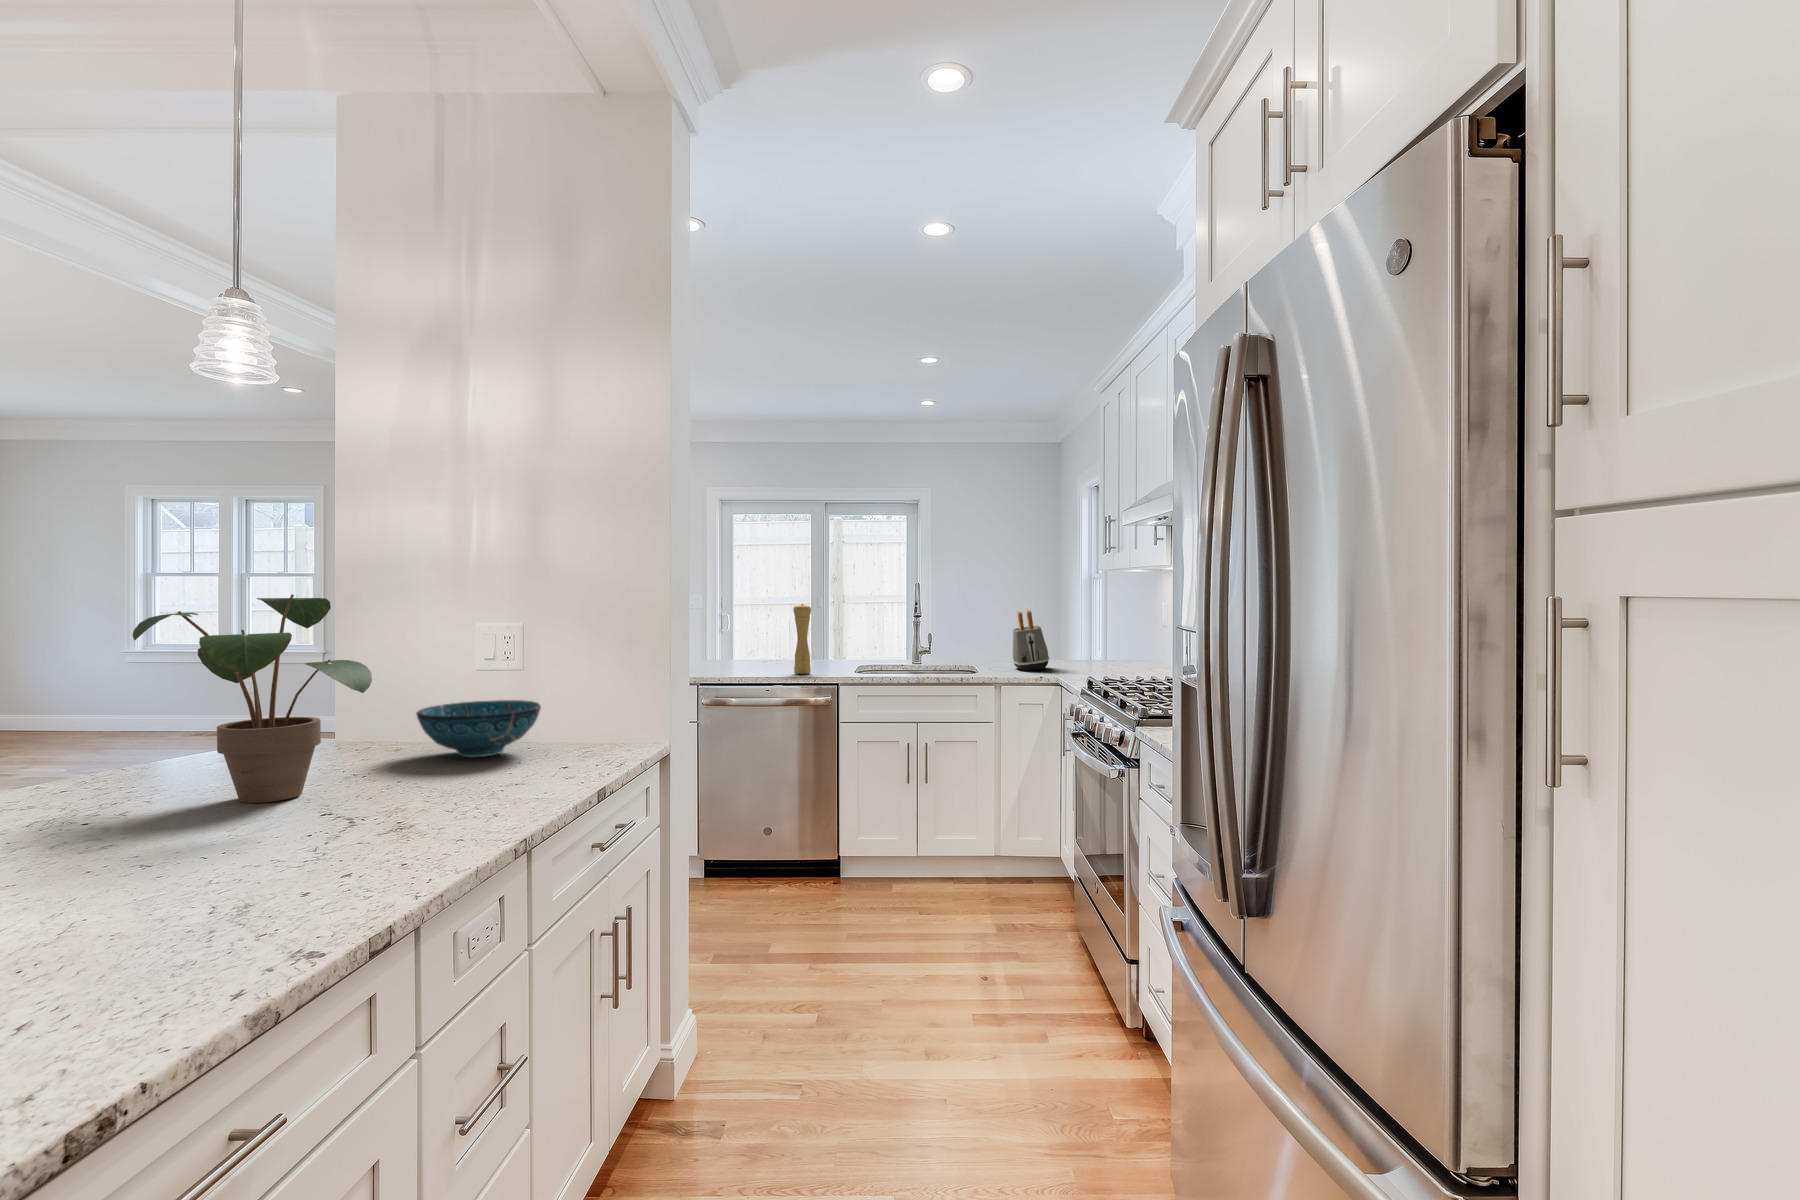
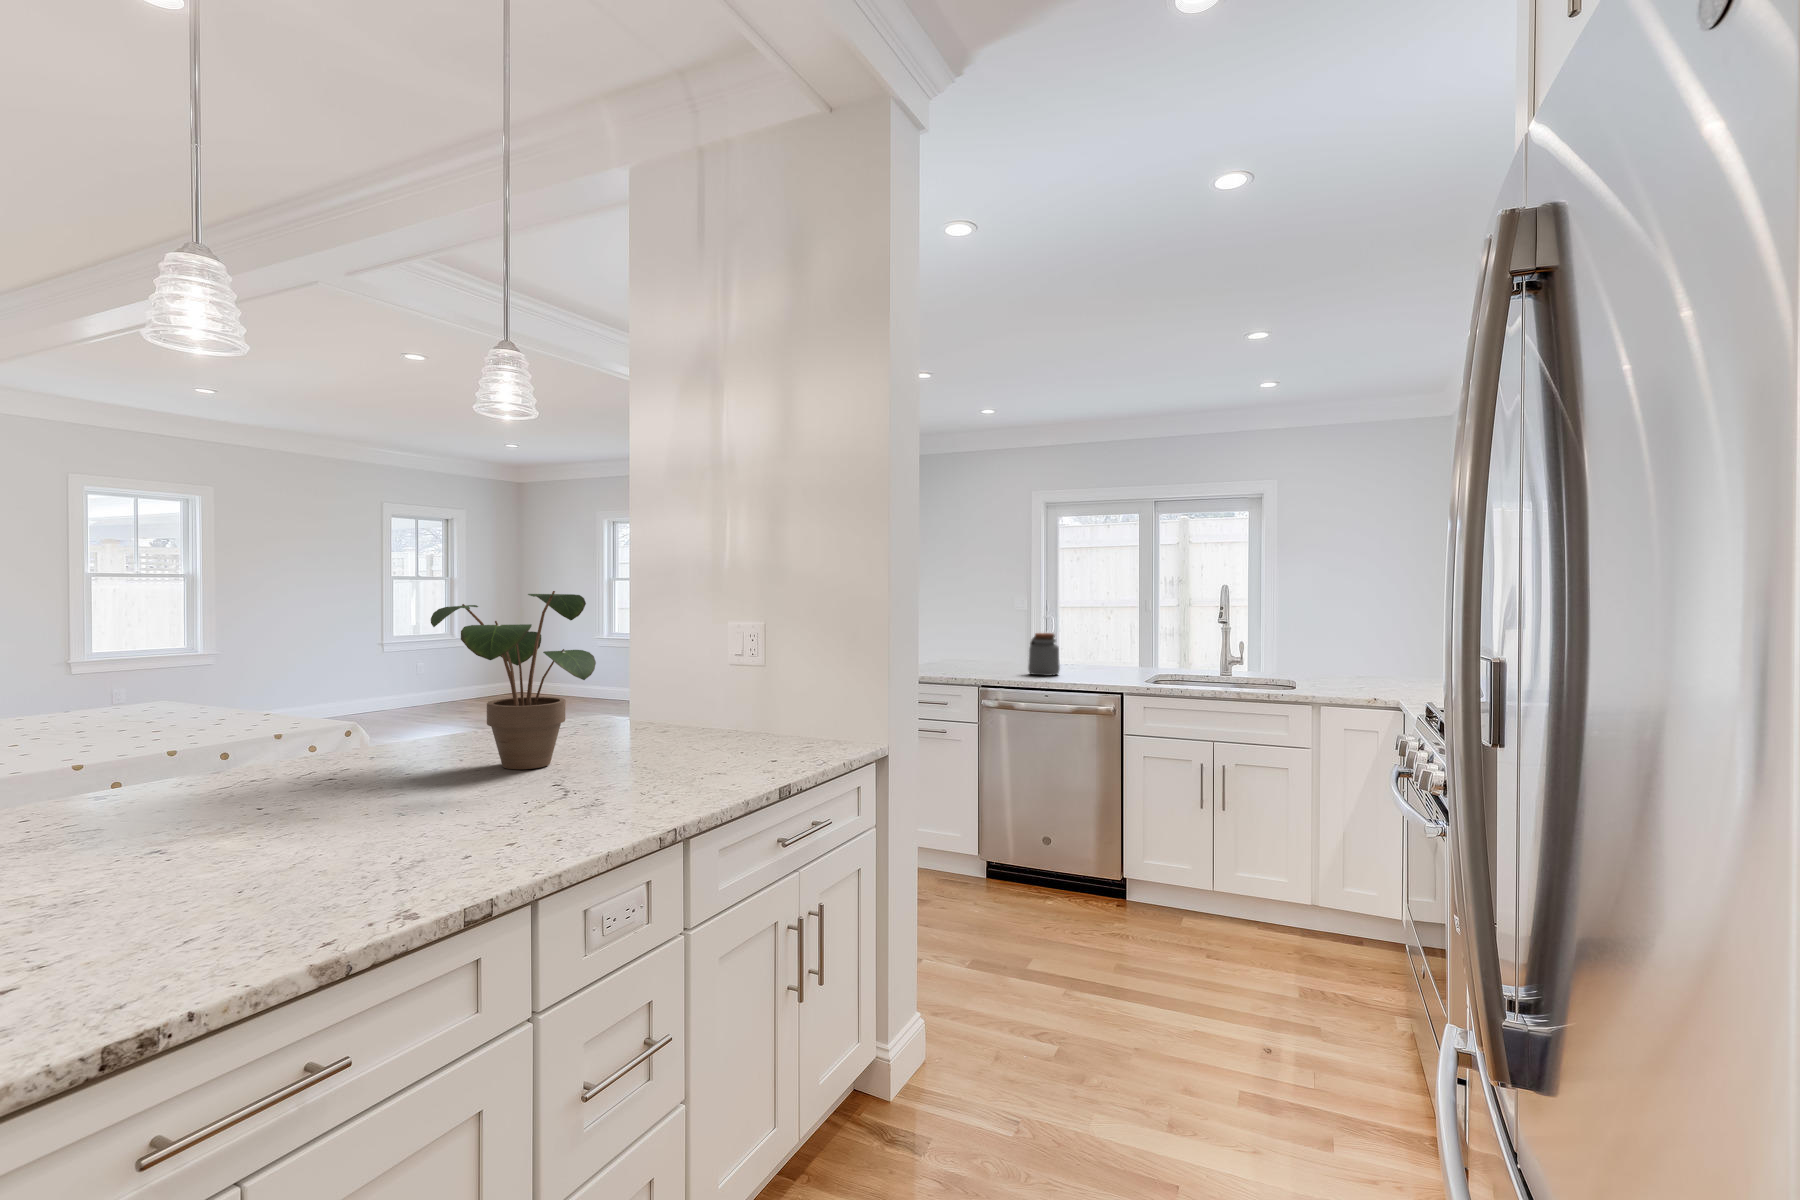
pepper mill: present [793,604,811,674] -> none [1082,606,1101,680]
toaster: present [1013,610,1049,671] -> none [1343,619,1392,692]
jar: none [740,631,770,672] -> present [1028,633,1060,676]
decorative bowl: present [416,700,541,757] -> none [666,691,773,744]

